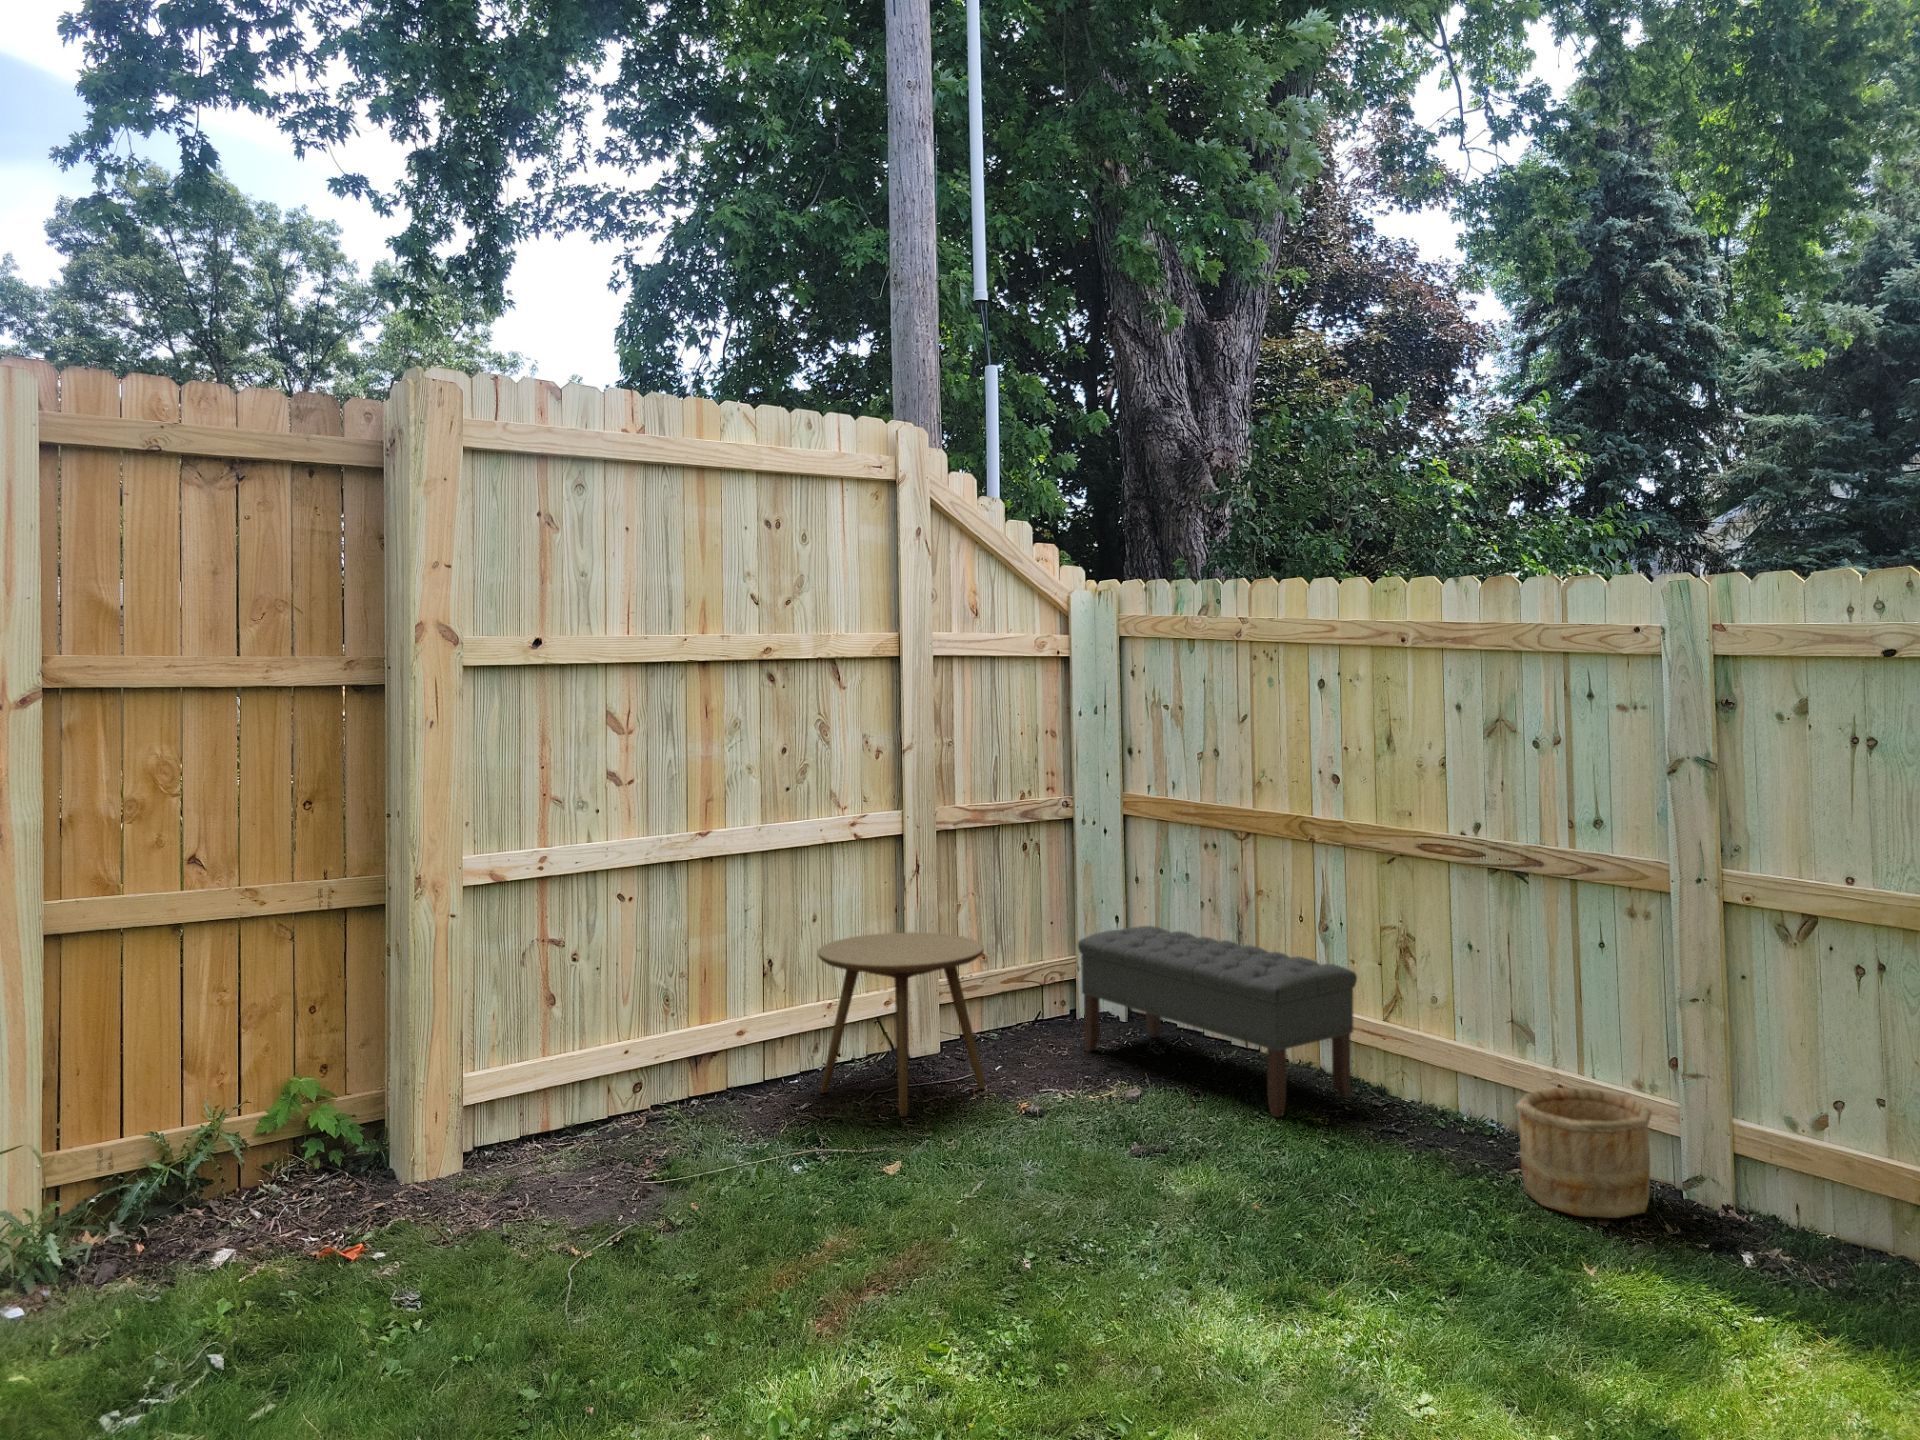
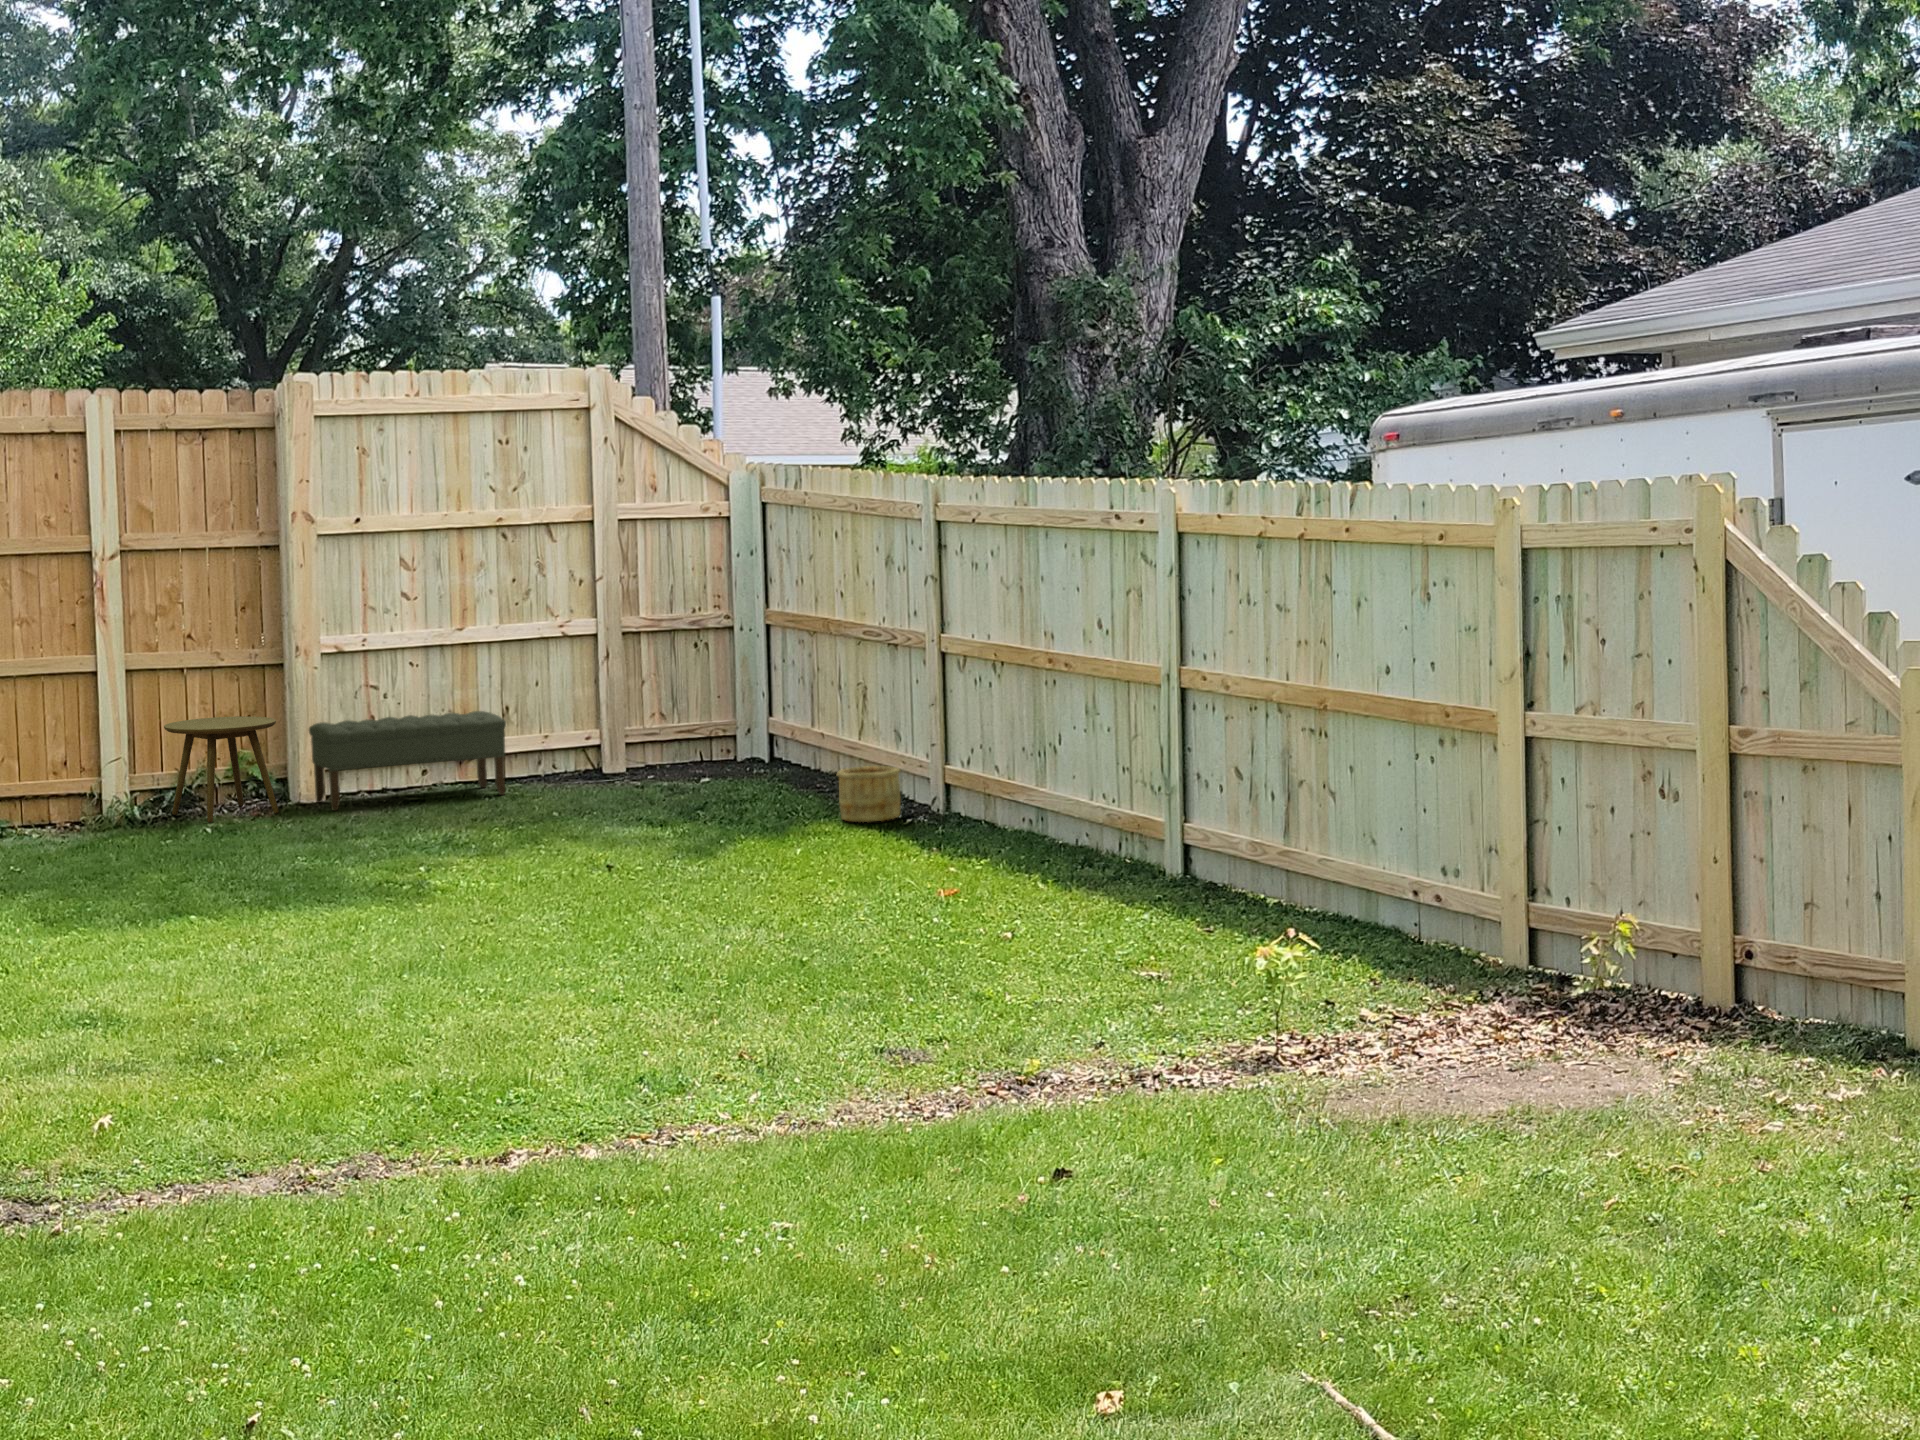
bench: present [1078,926,1357,1117] -> present [309,711,506,810]
side table: present [818,932,986,1117] -> present [164,716,279,823]

